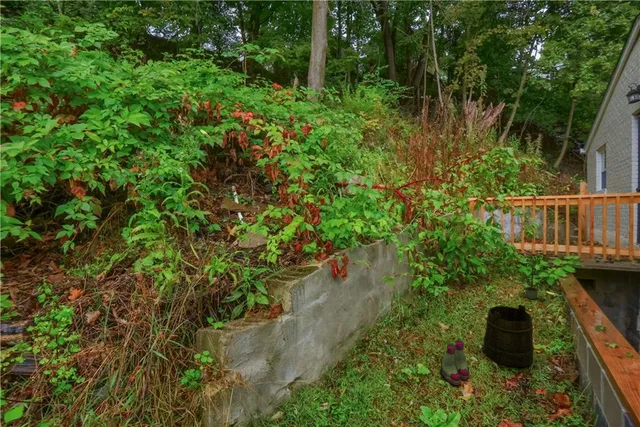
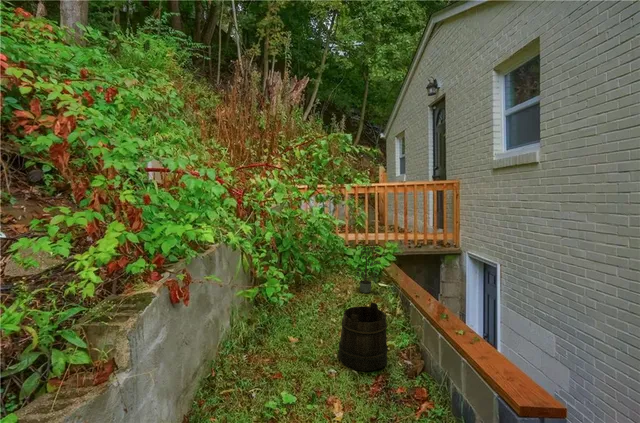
boots: present [441,340,469,385] -> none [304,354,335,407]

